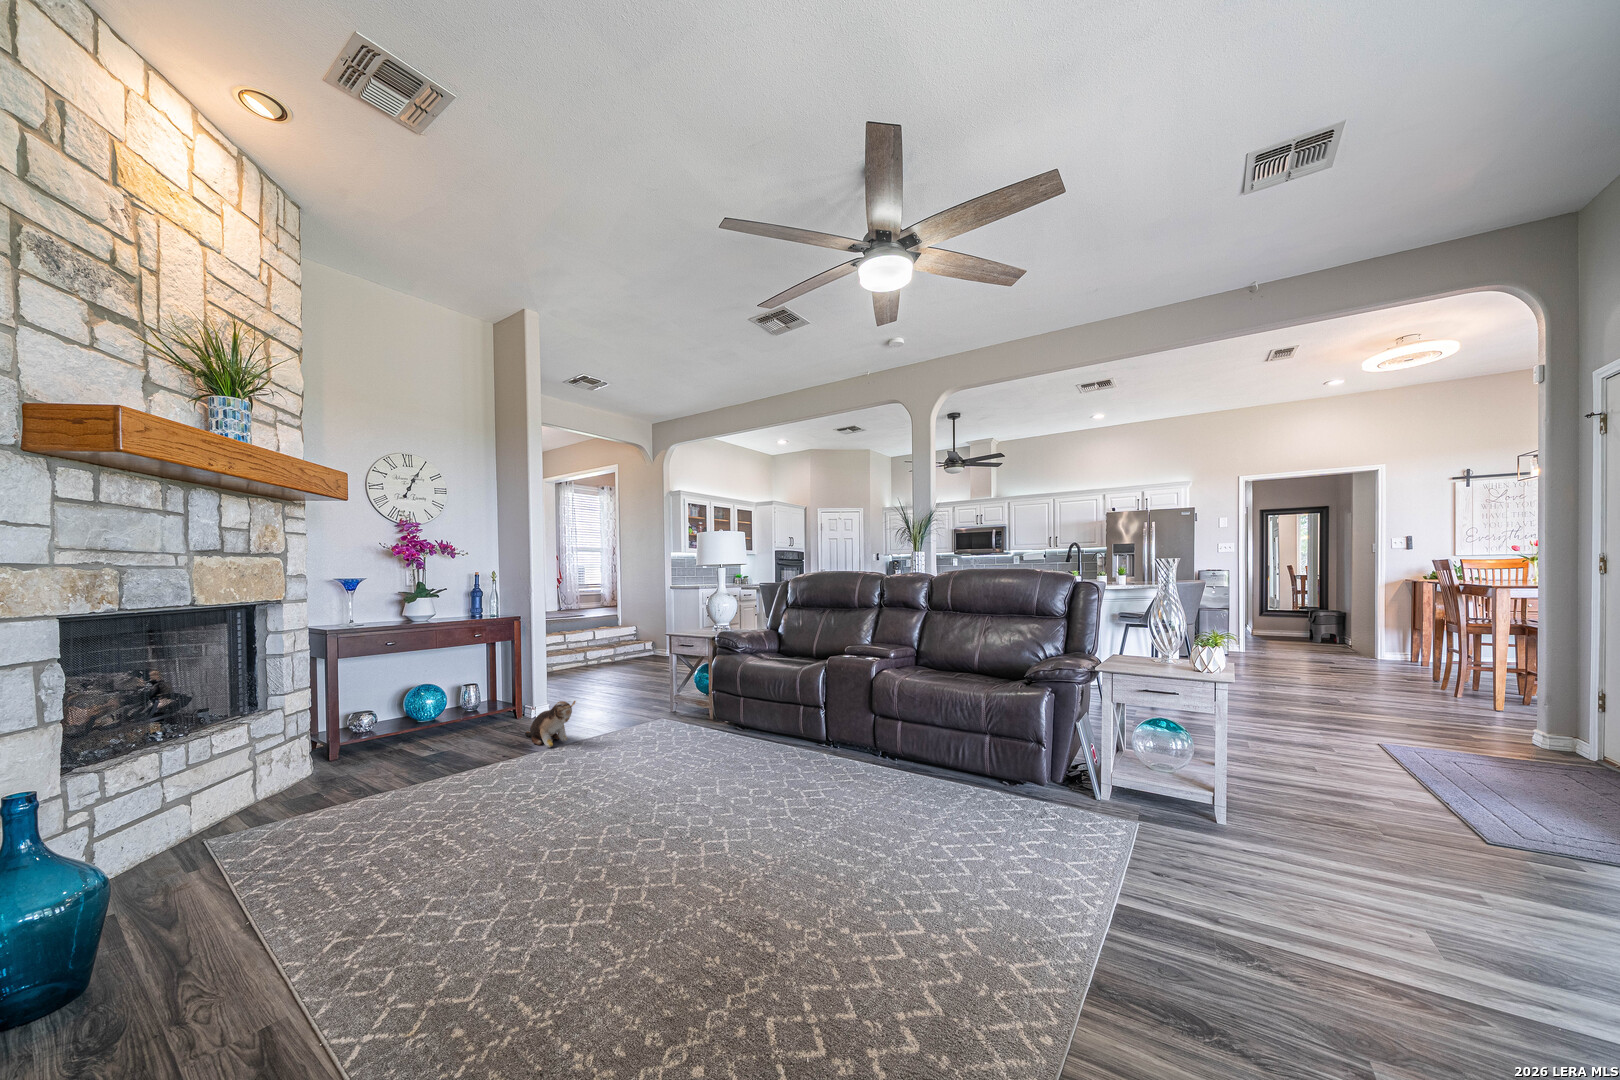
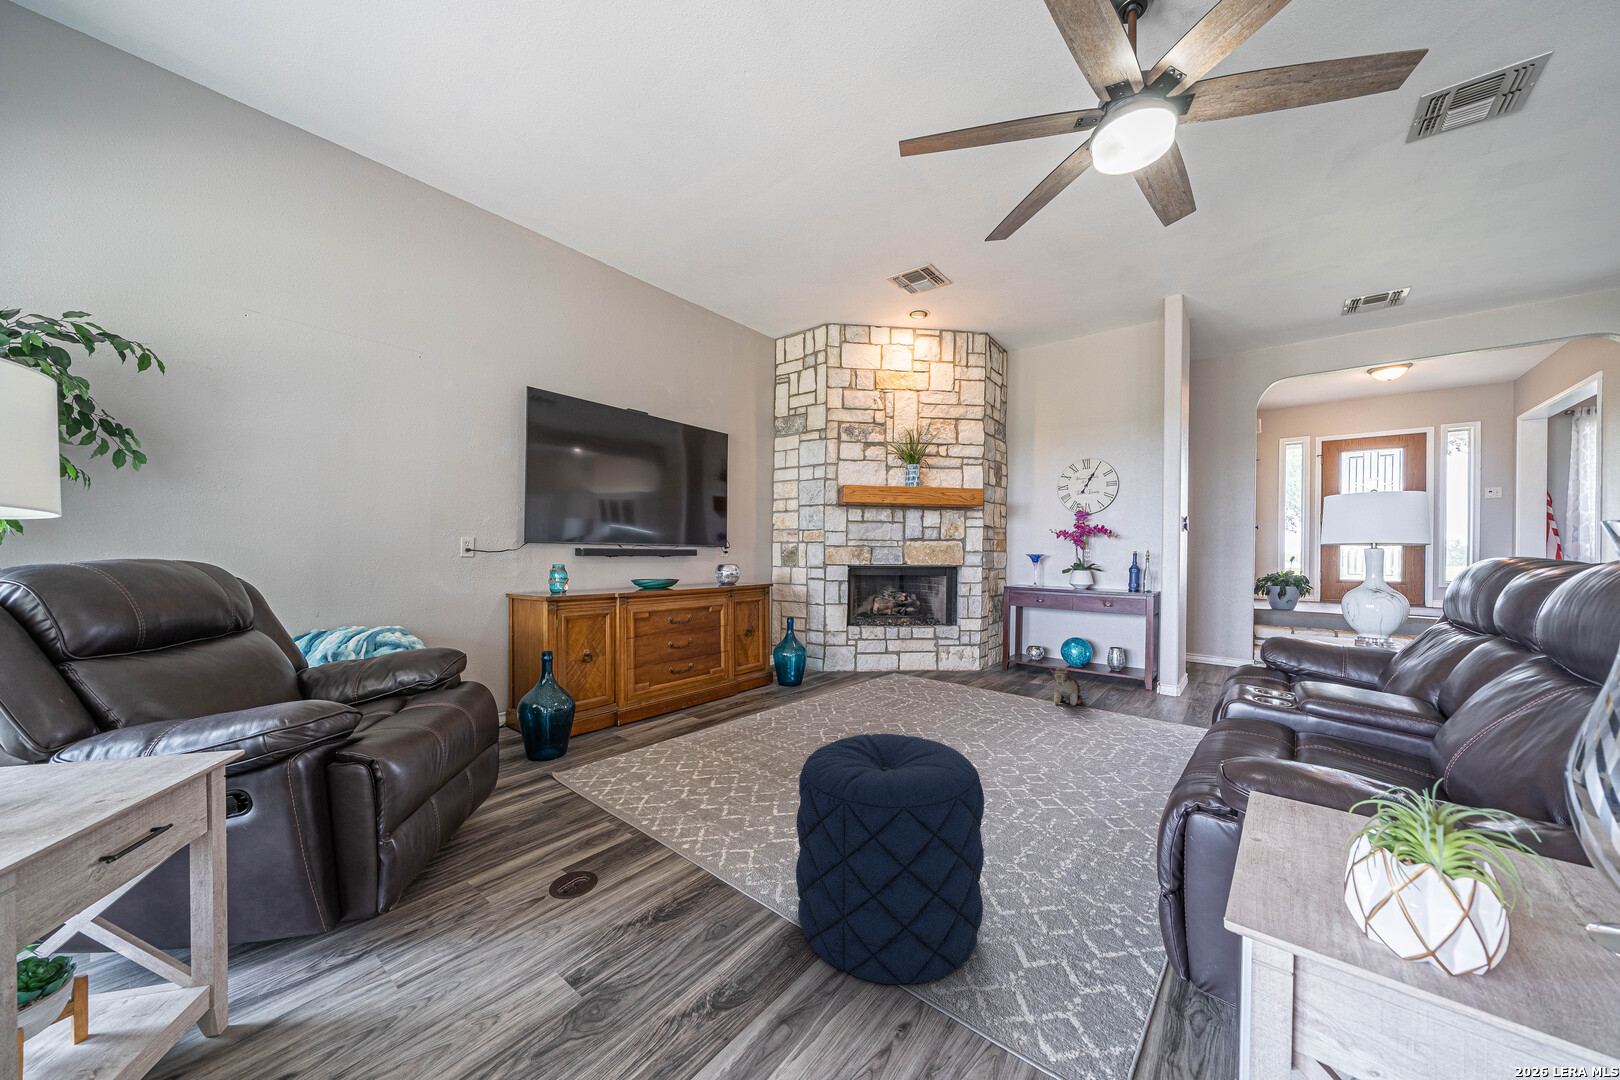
pouf: none [986,717,1146,912] -> present [796,734,984,984]

